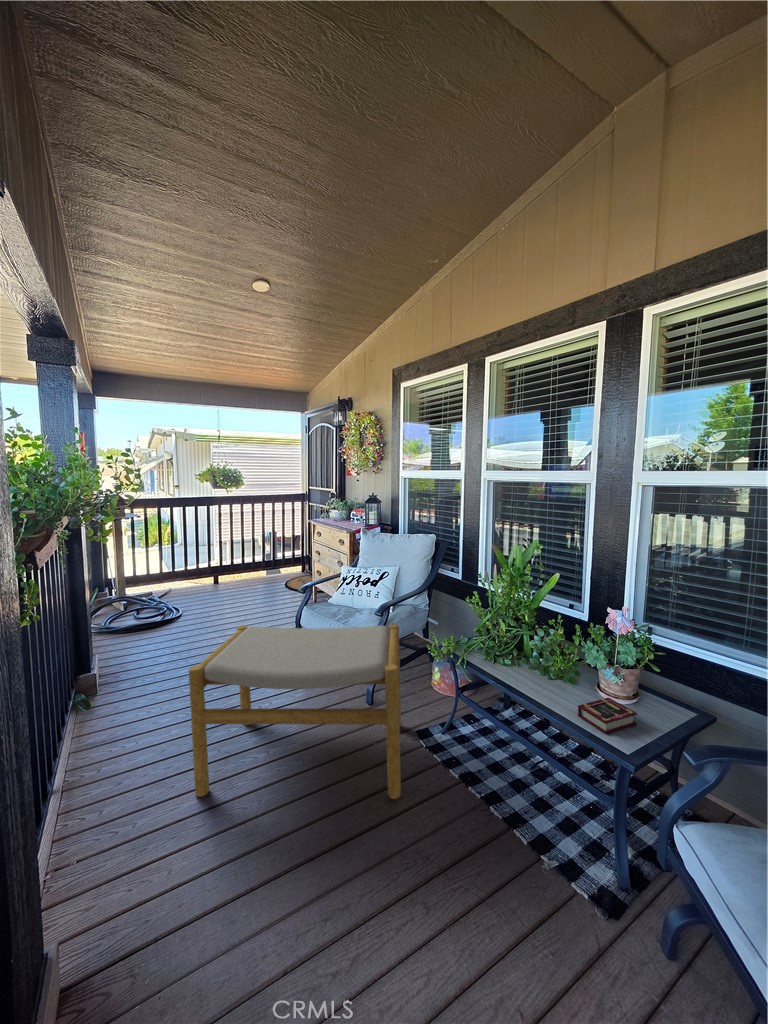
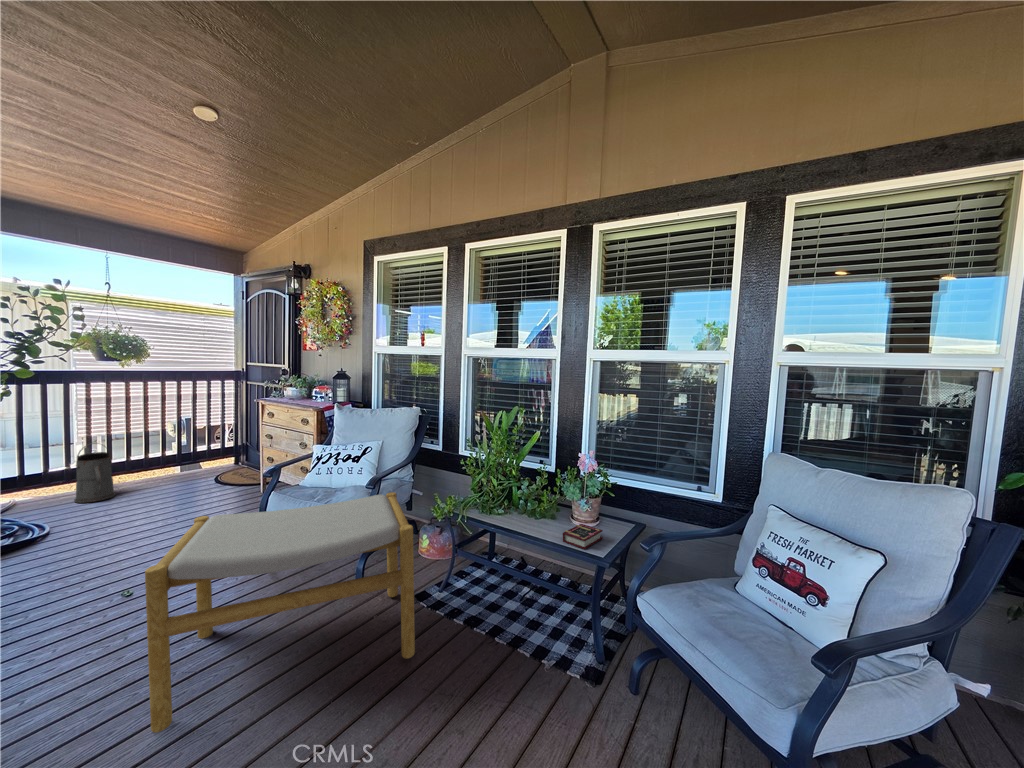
watering can: none [198,551,221,596] -> present [74,443,116,503]

